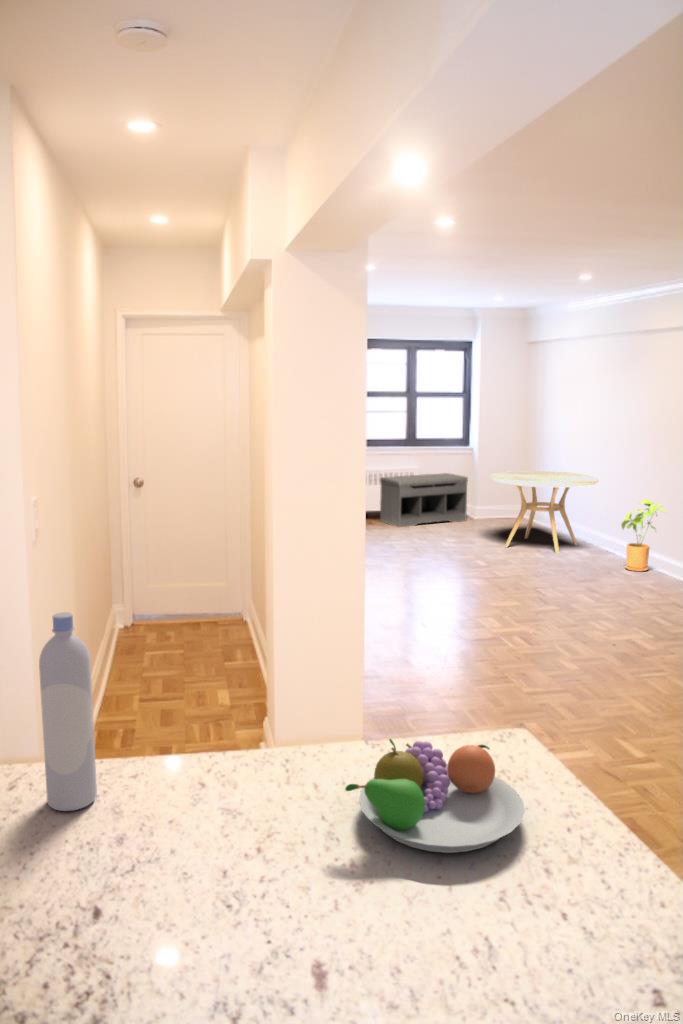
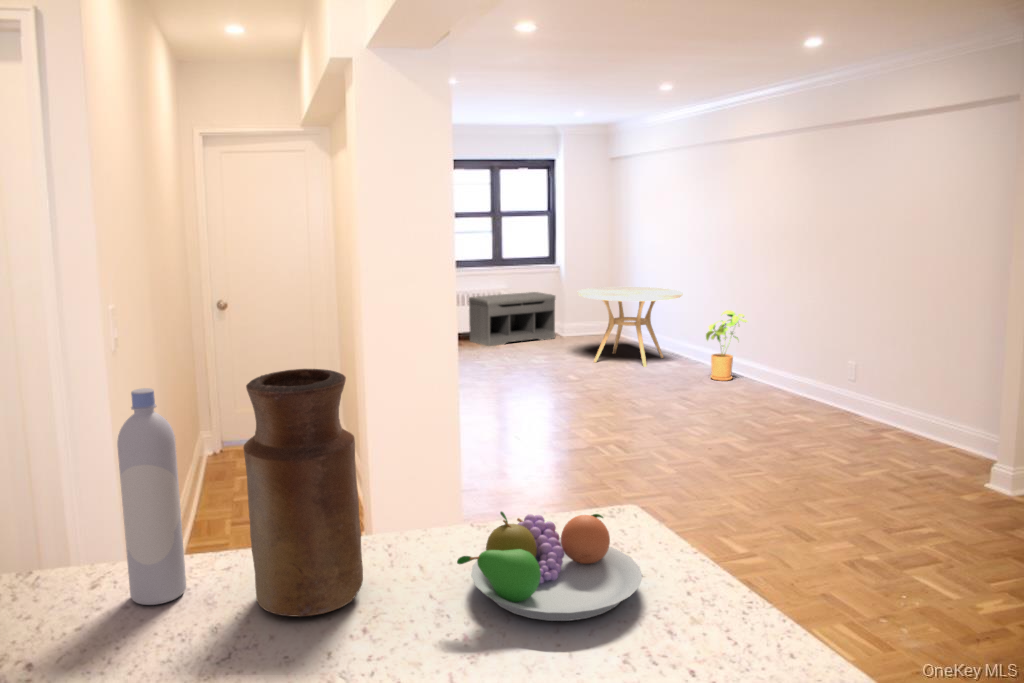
vase: none [152,599,258,832] -> present [243,369,363,617]

